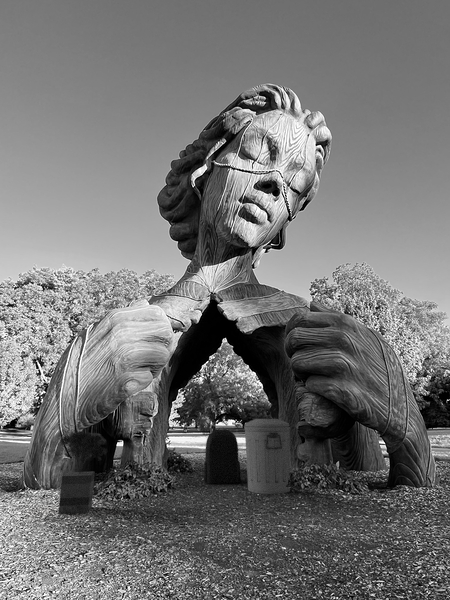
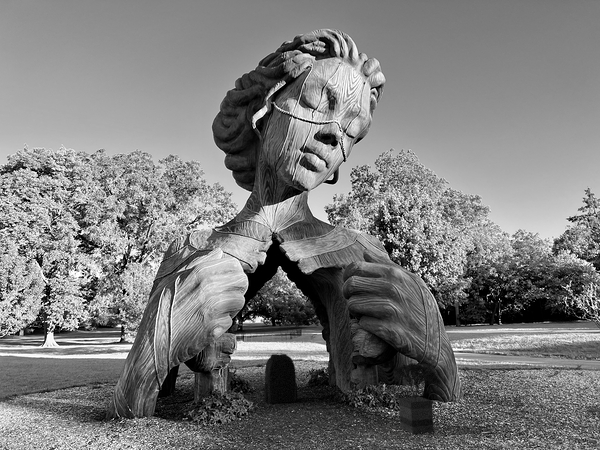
trash can: present [244,416,290,494] -> none [303,344,343,411]
potted tree: present [58,431,106,514] -> present [394,363,441,434]

